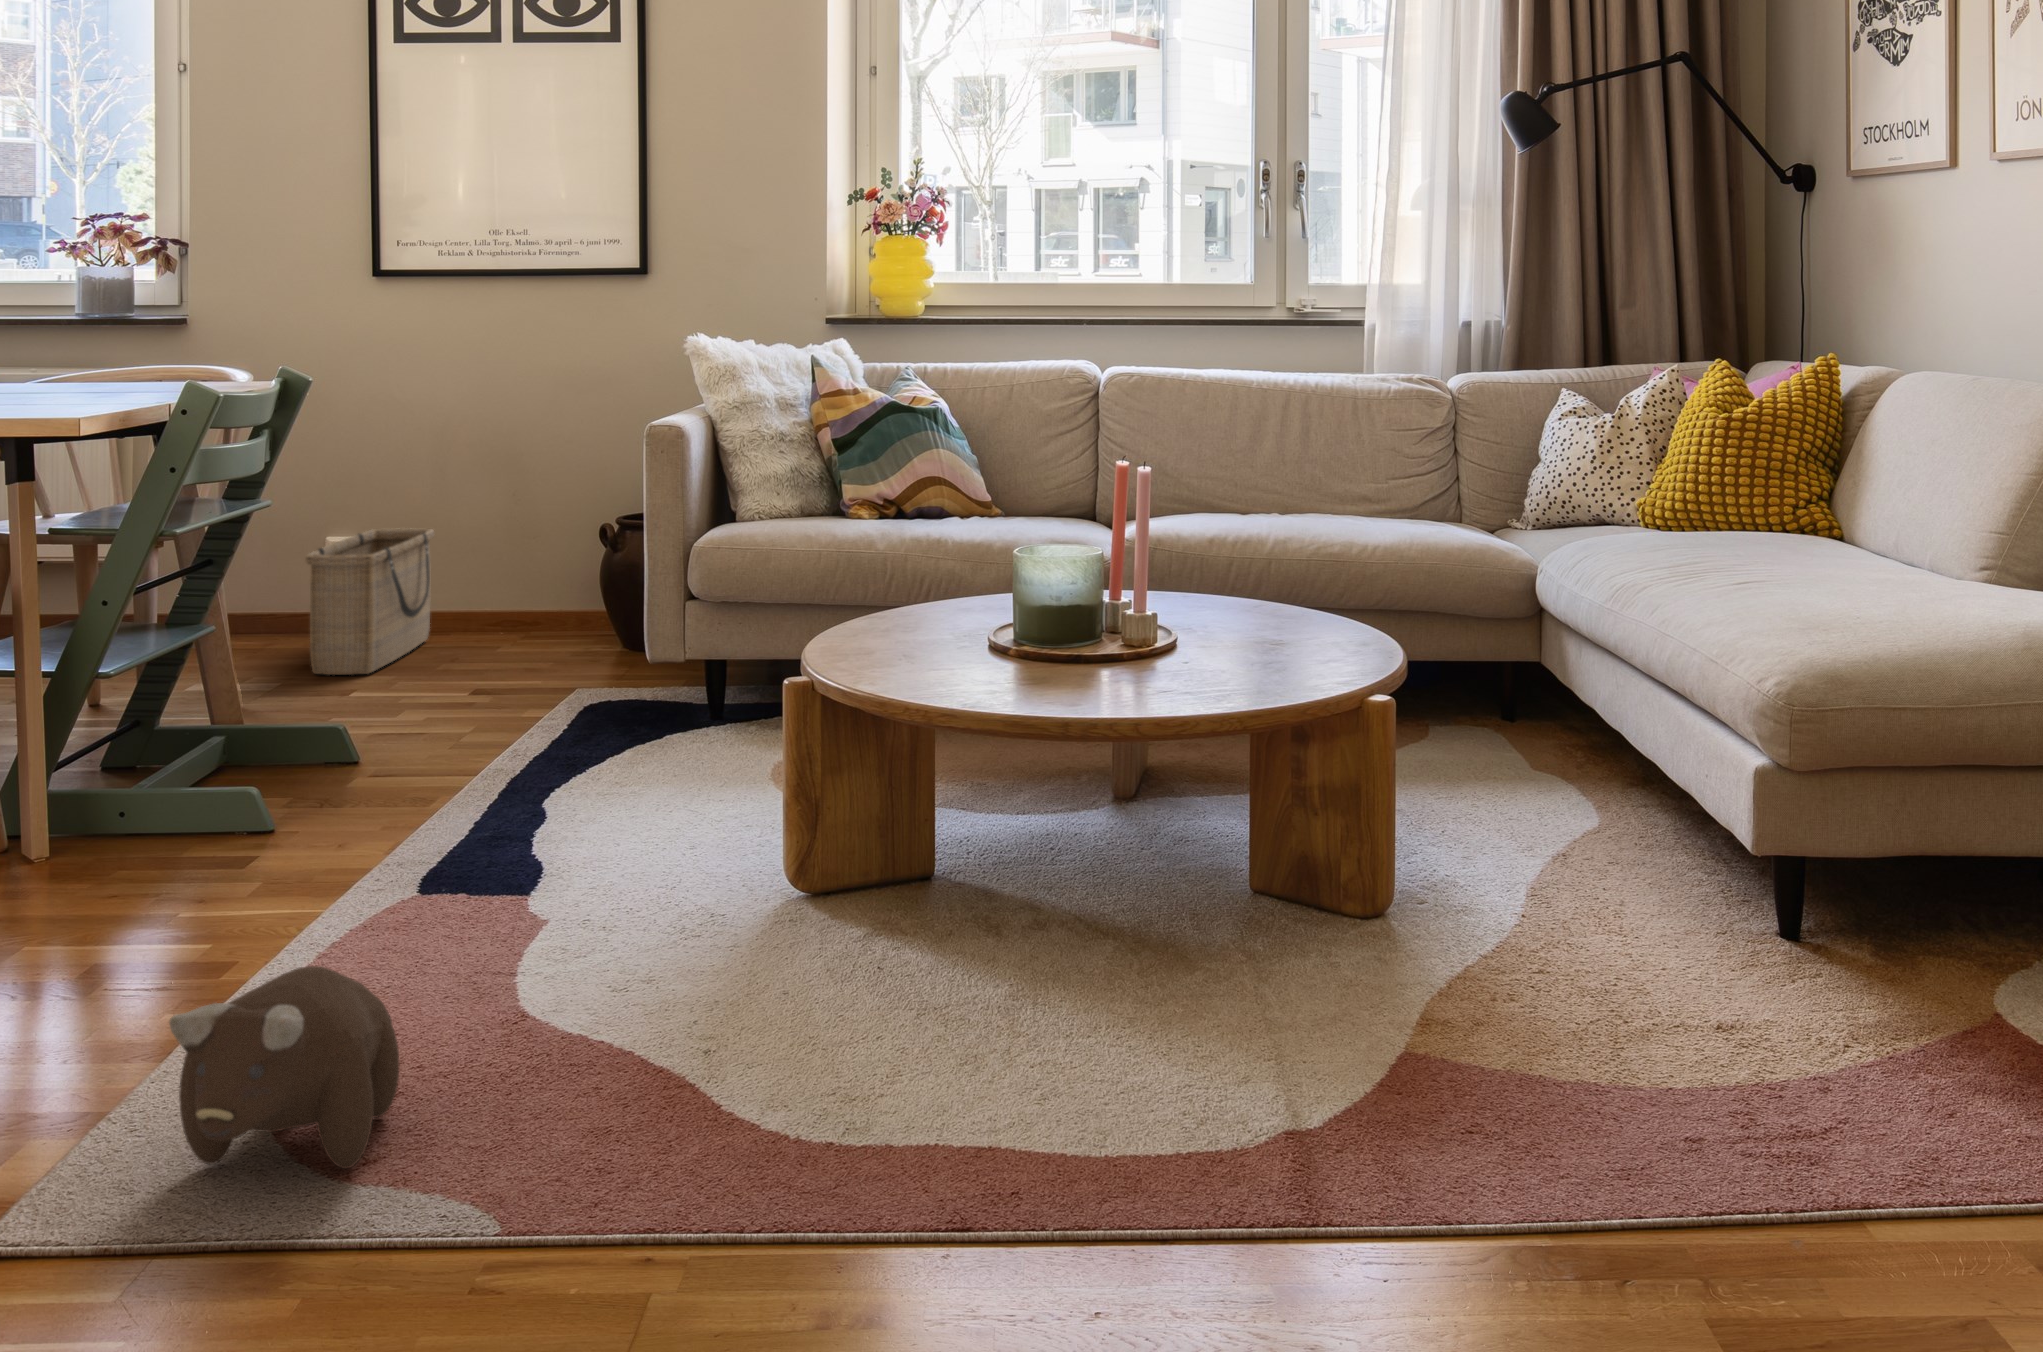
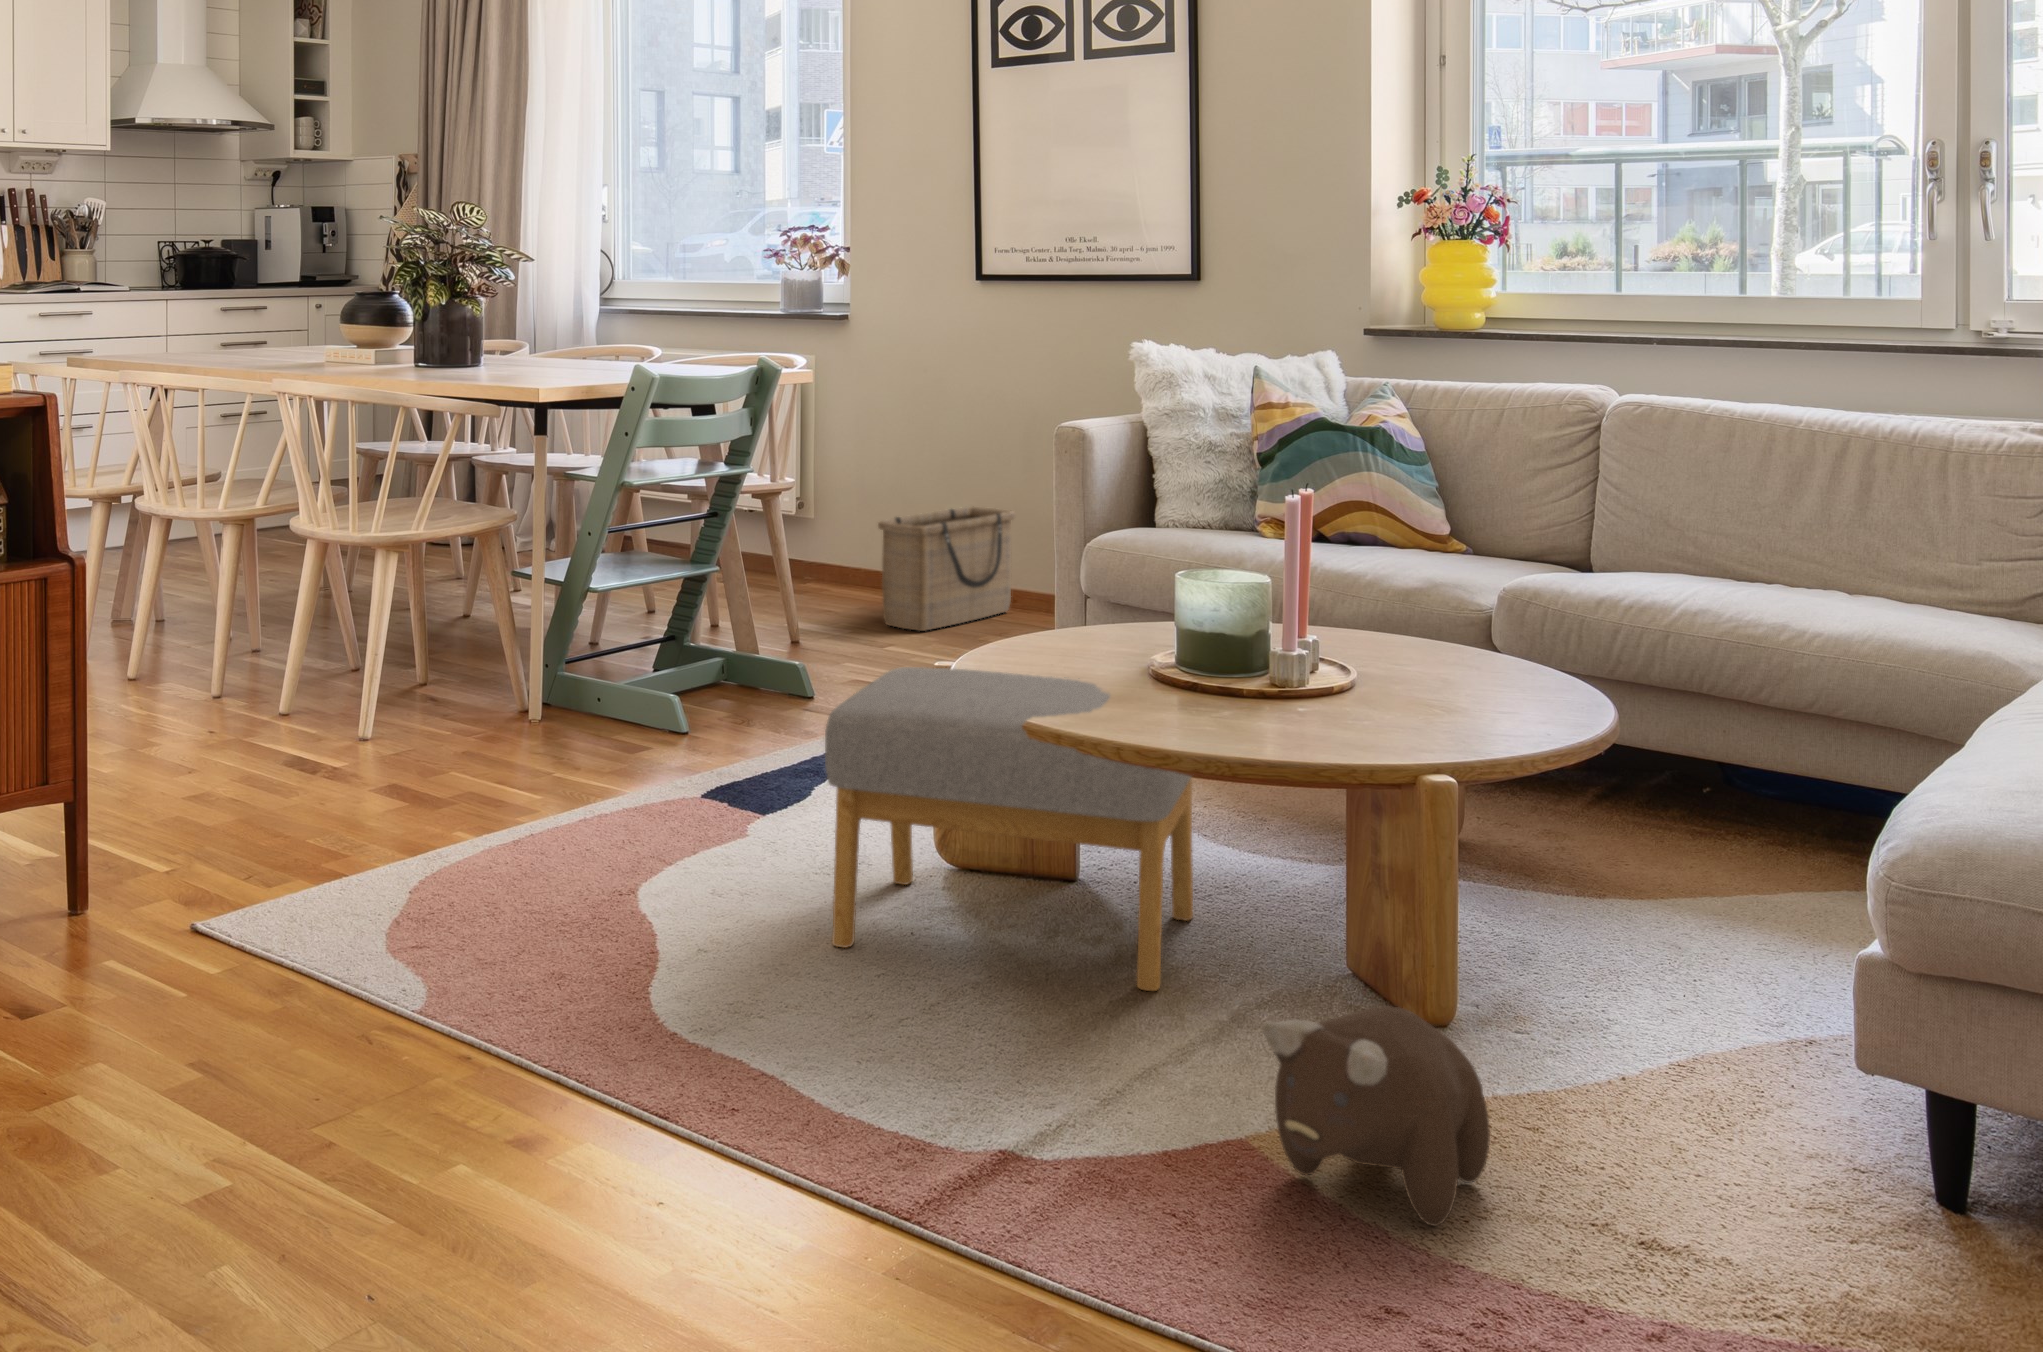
footstool: none [777,661,1177,1004] -> present [825,667,1193,991]
plush toy: present [169,966,400,1169] -> present [1263,1006,1490,1226]

